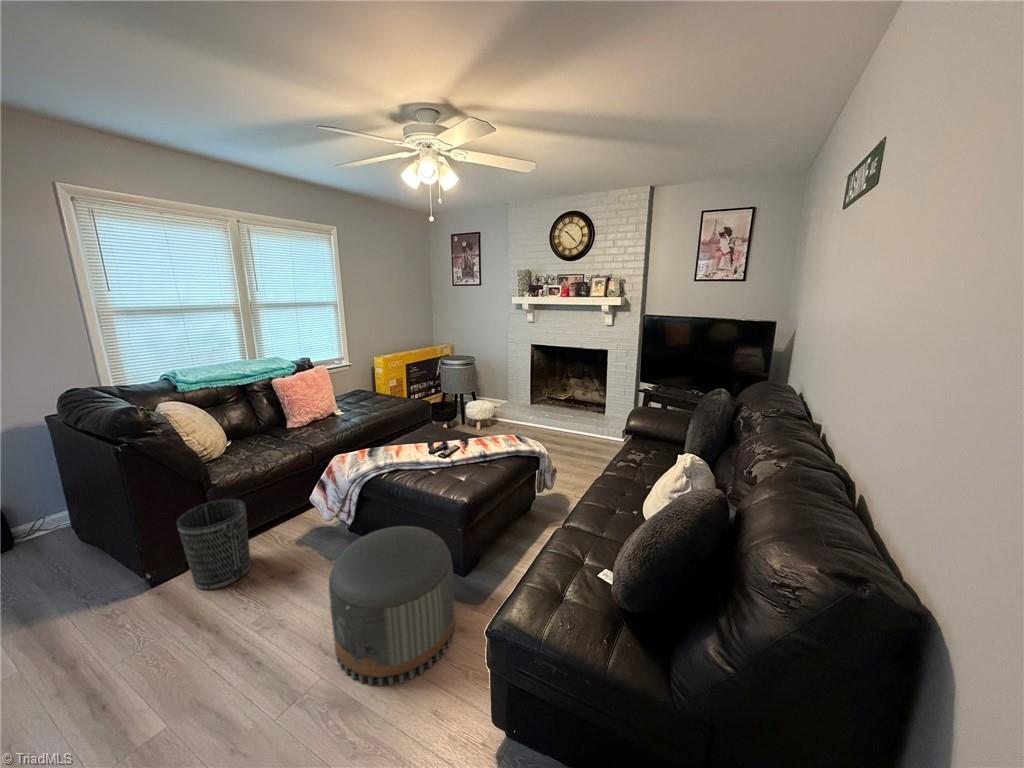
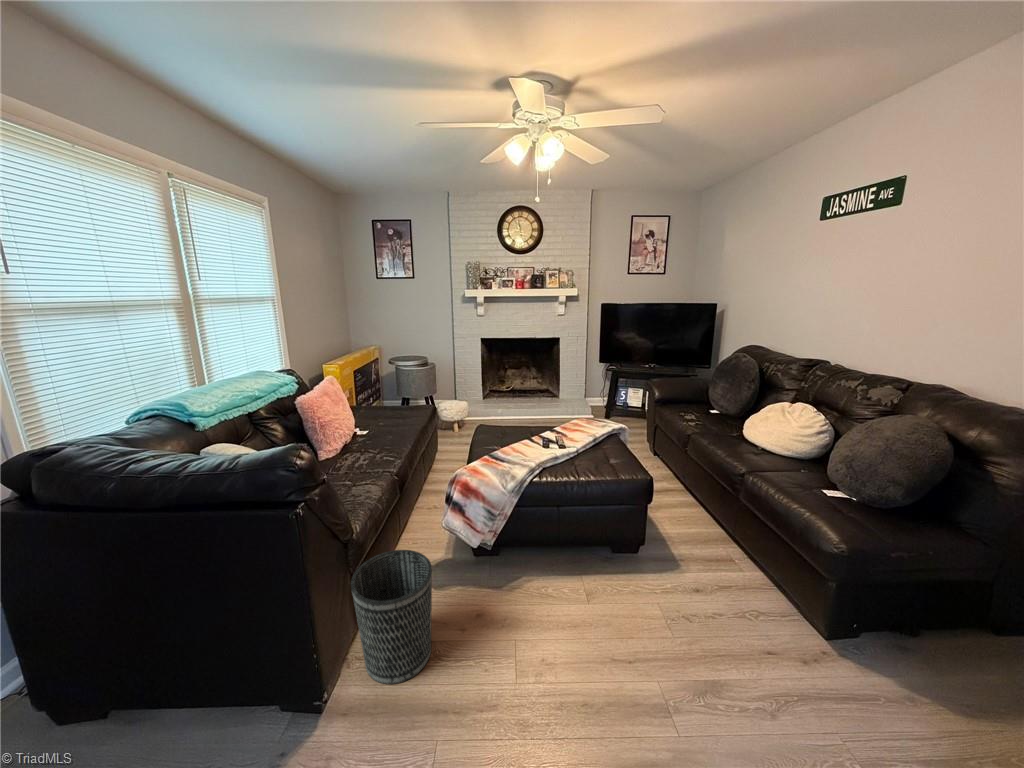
pouf: present [329,526,455,686] -> none [594,508,726,666]

